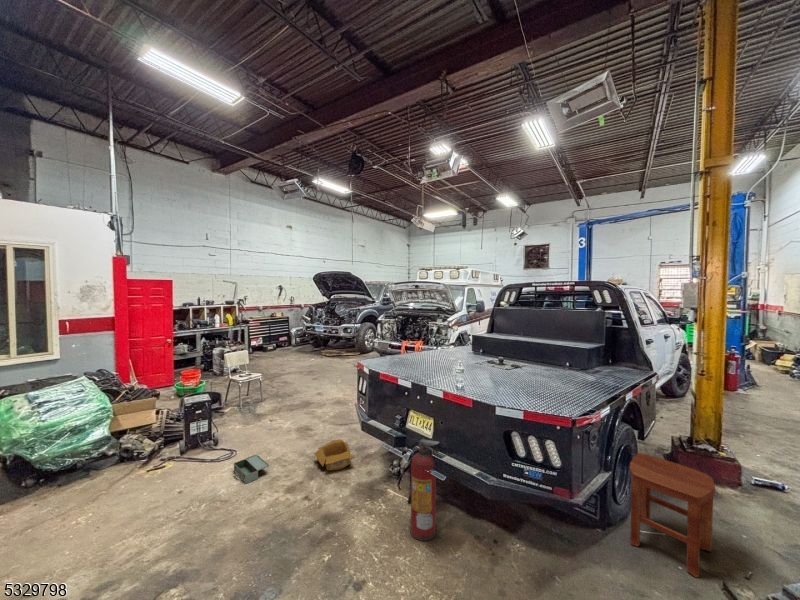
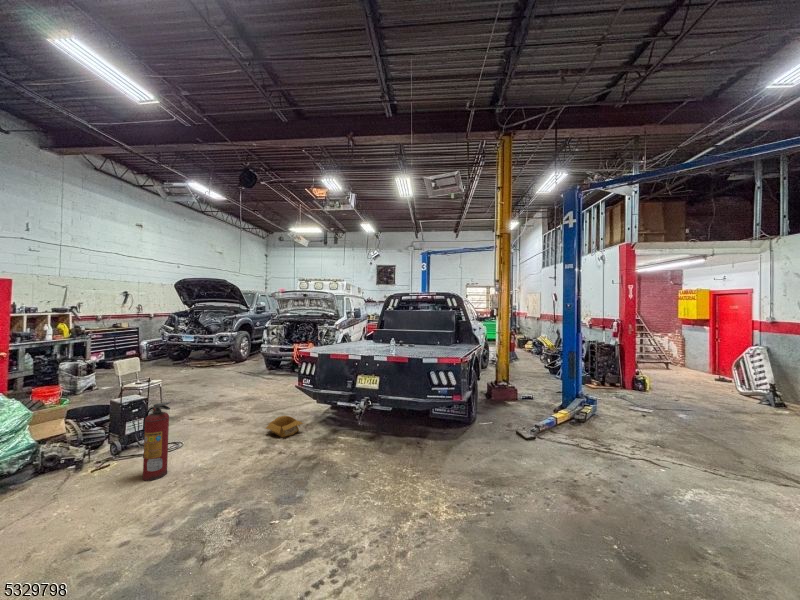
fire extinguisher: present [408,439,439,541] -> present [142,402,170,481]
stool: present [629,453,715,577] -> none [476,385,510,434]
toolbox: present [234,455,269,484] -> none [194,437,232,457]

